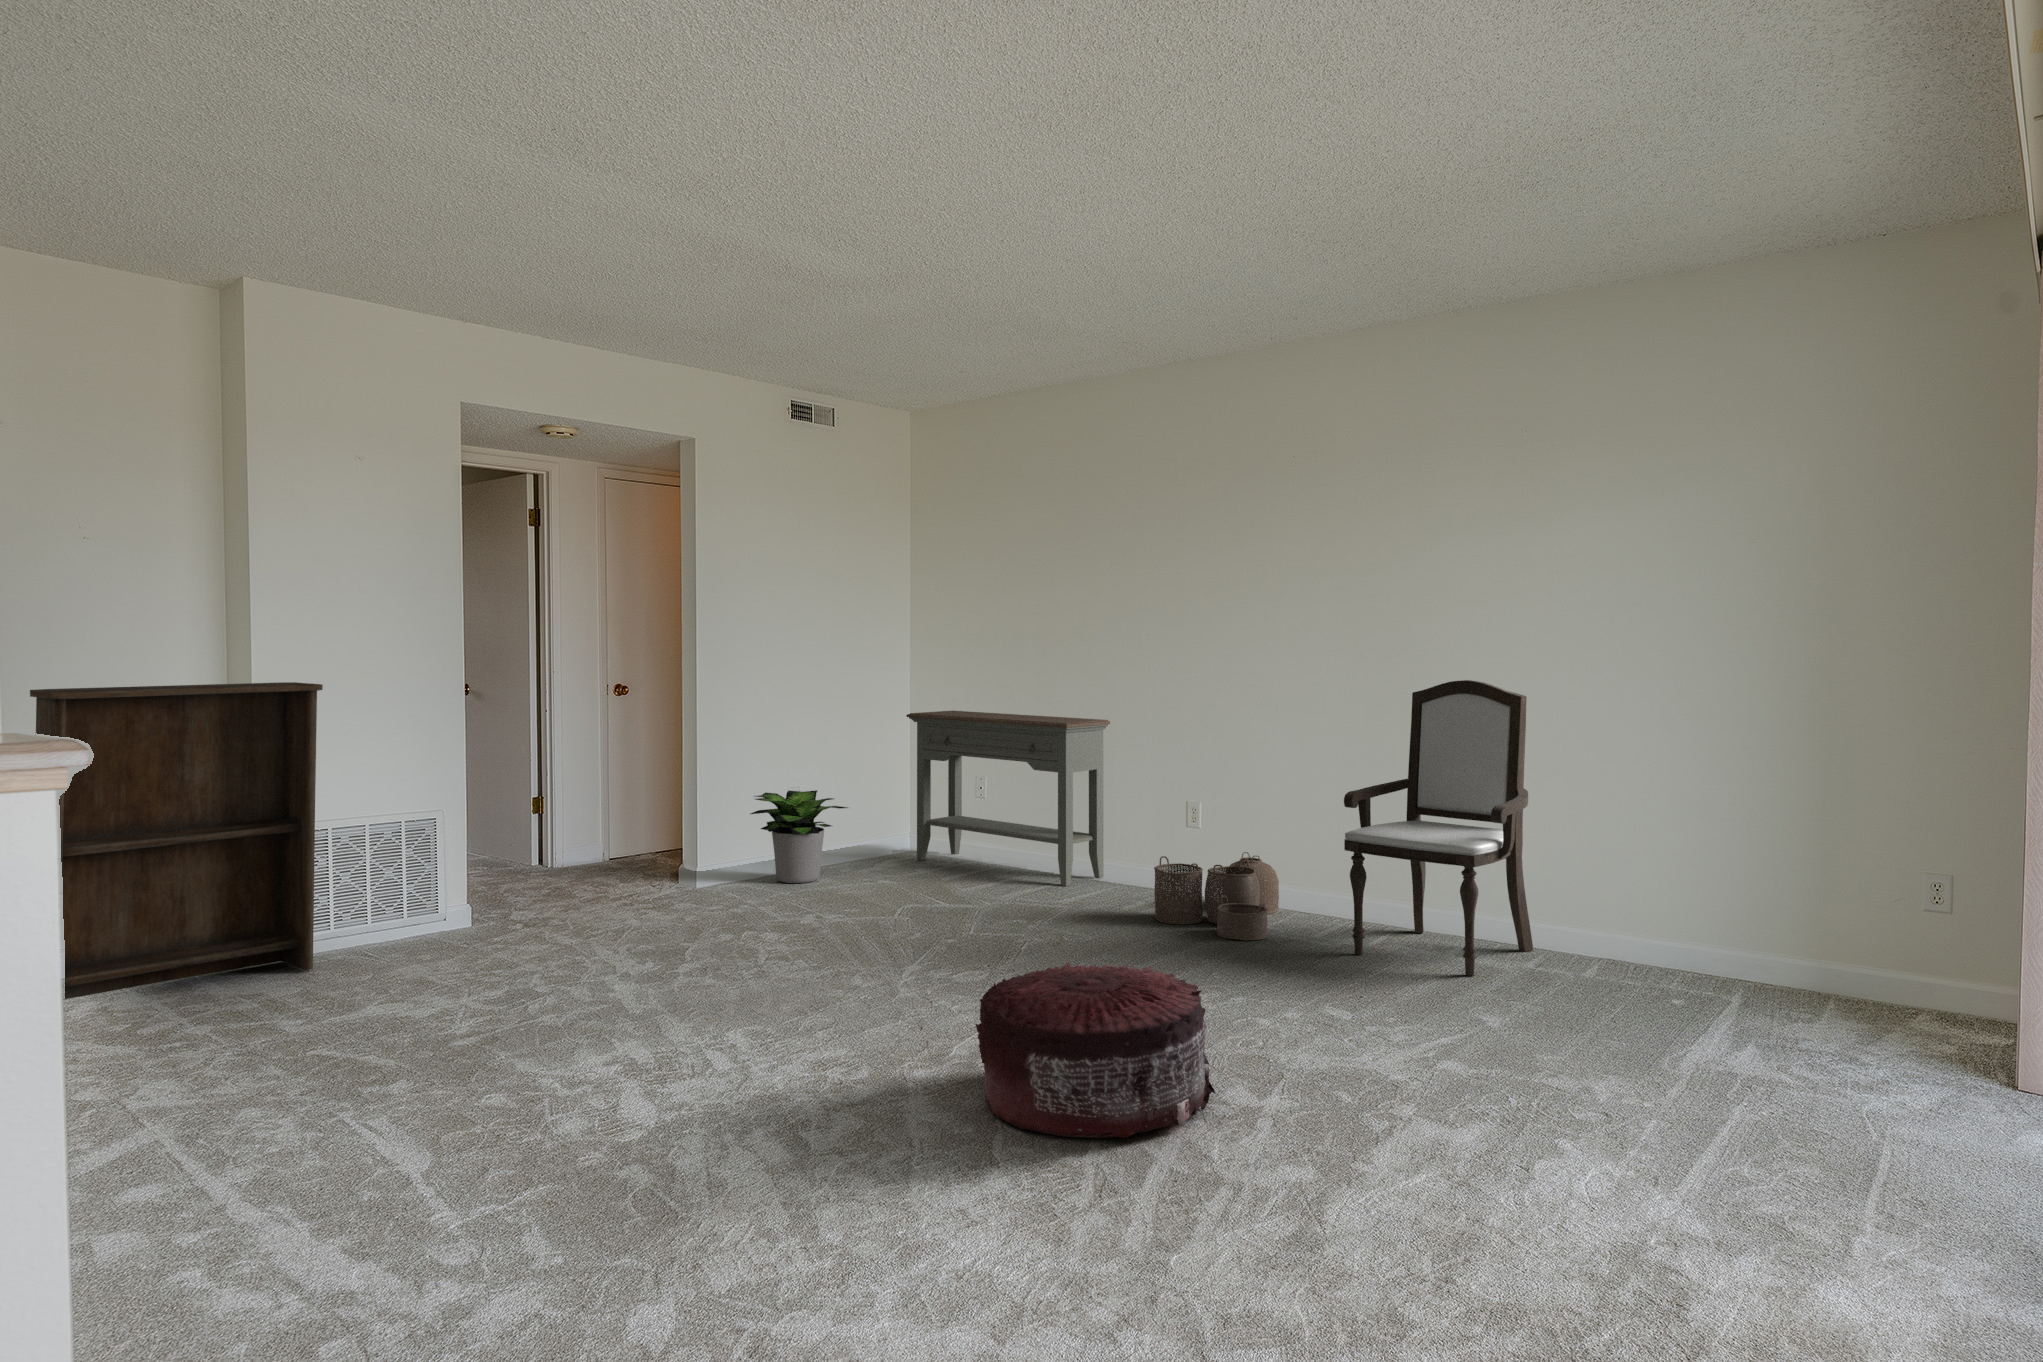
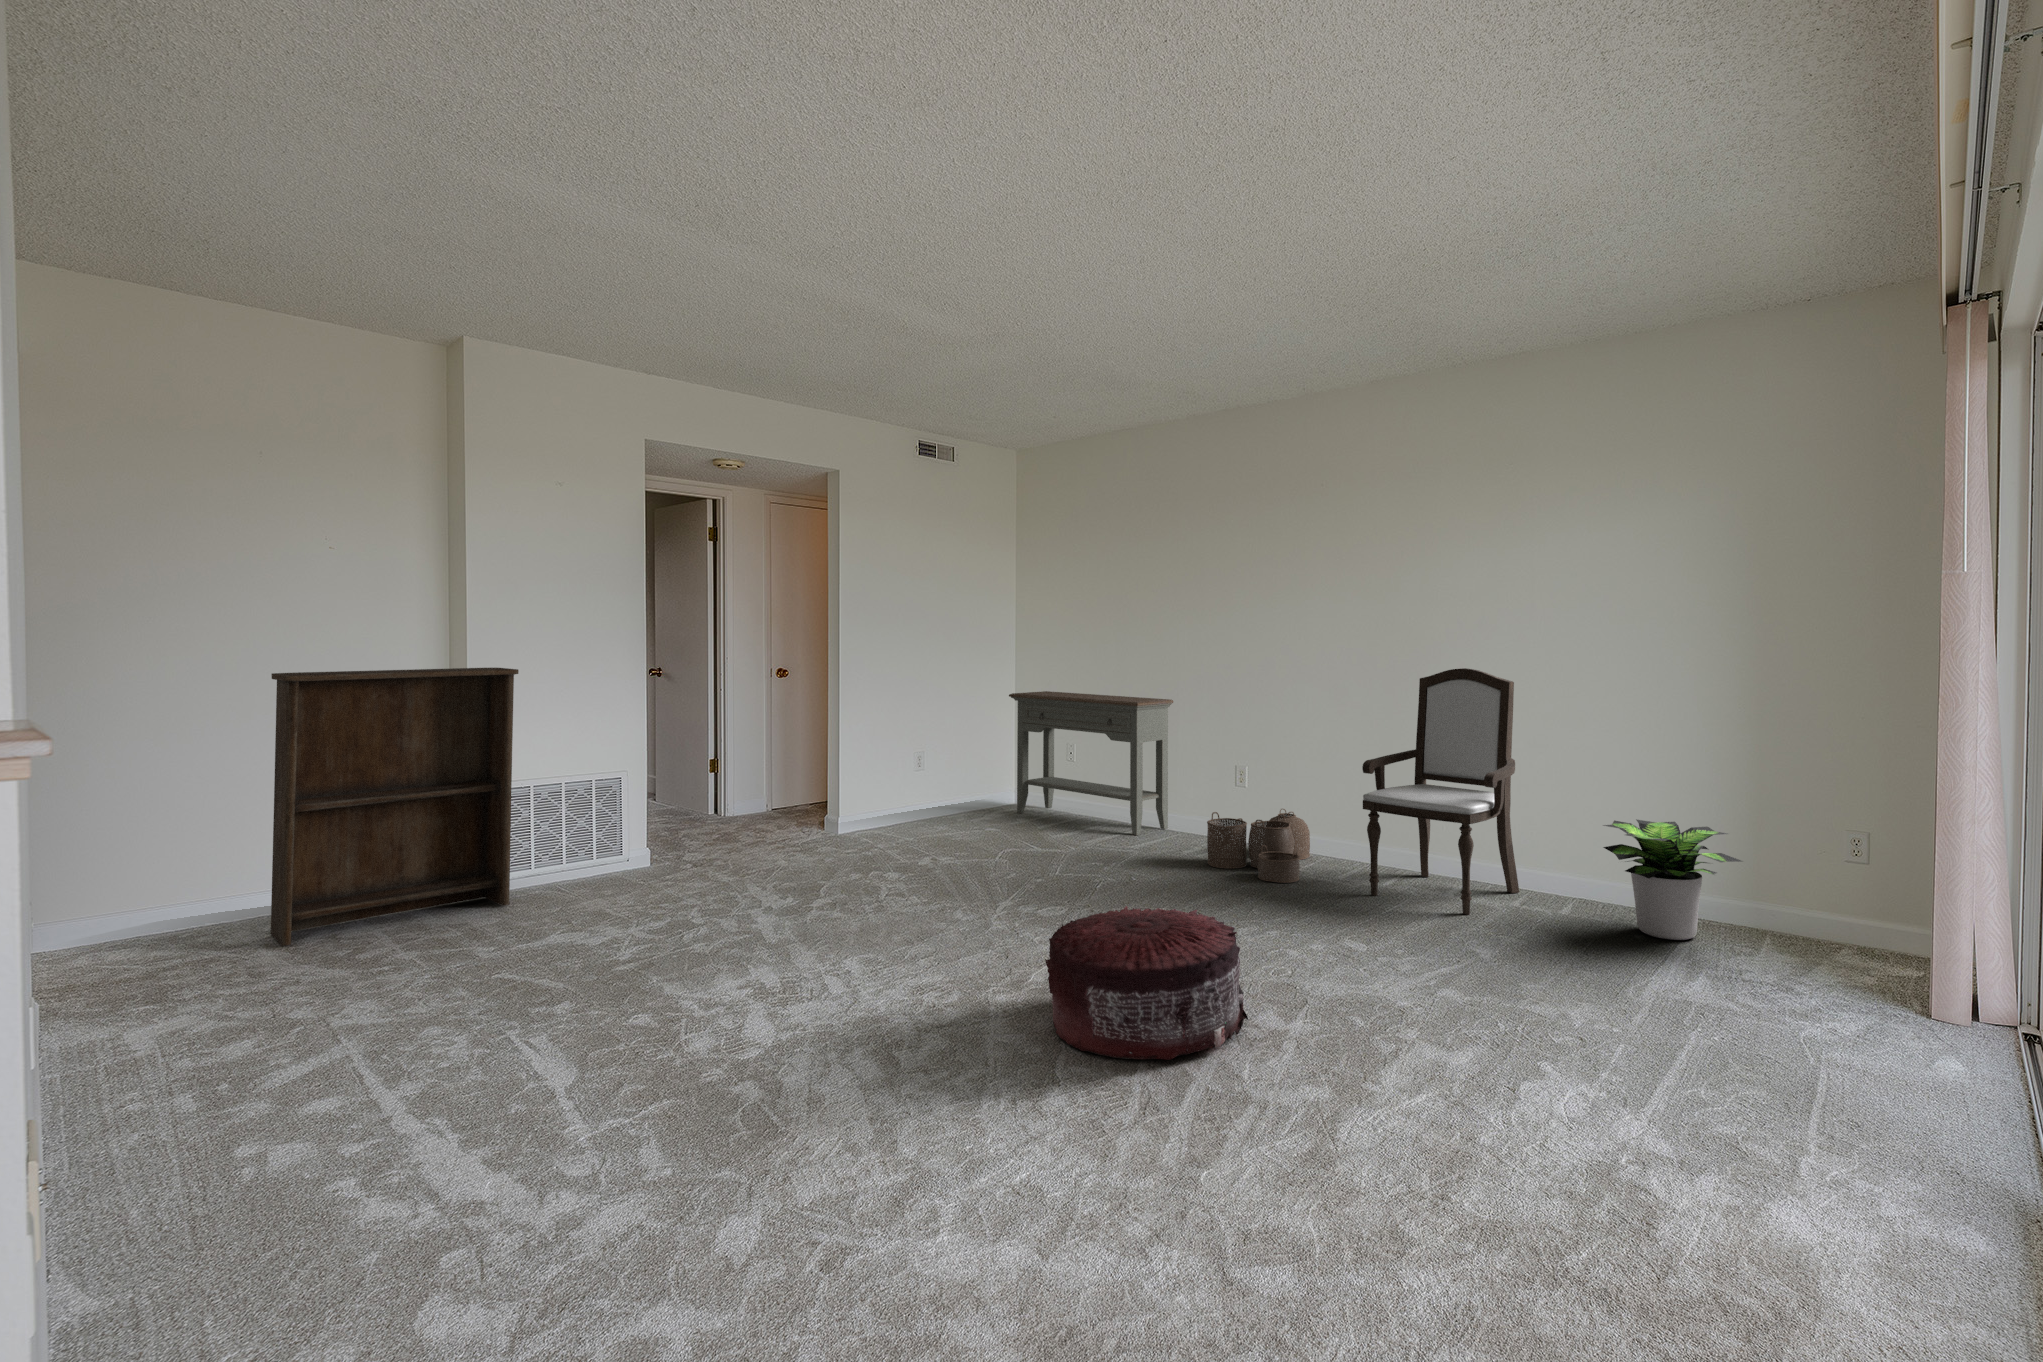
potted plant: present [751,790,847,883] -> present [1603,819,1742,940]

